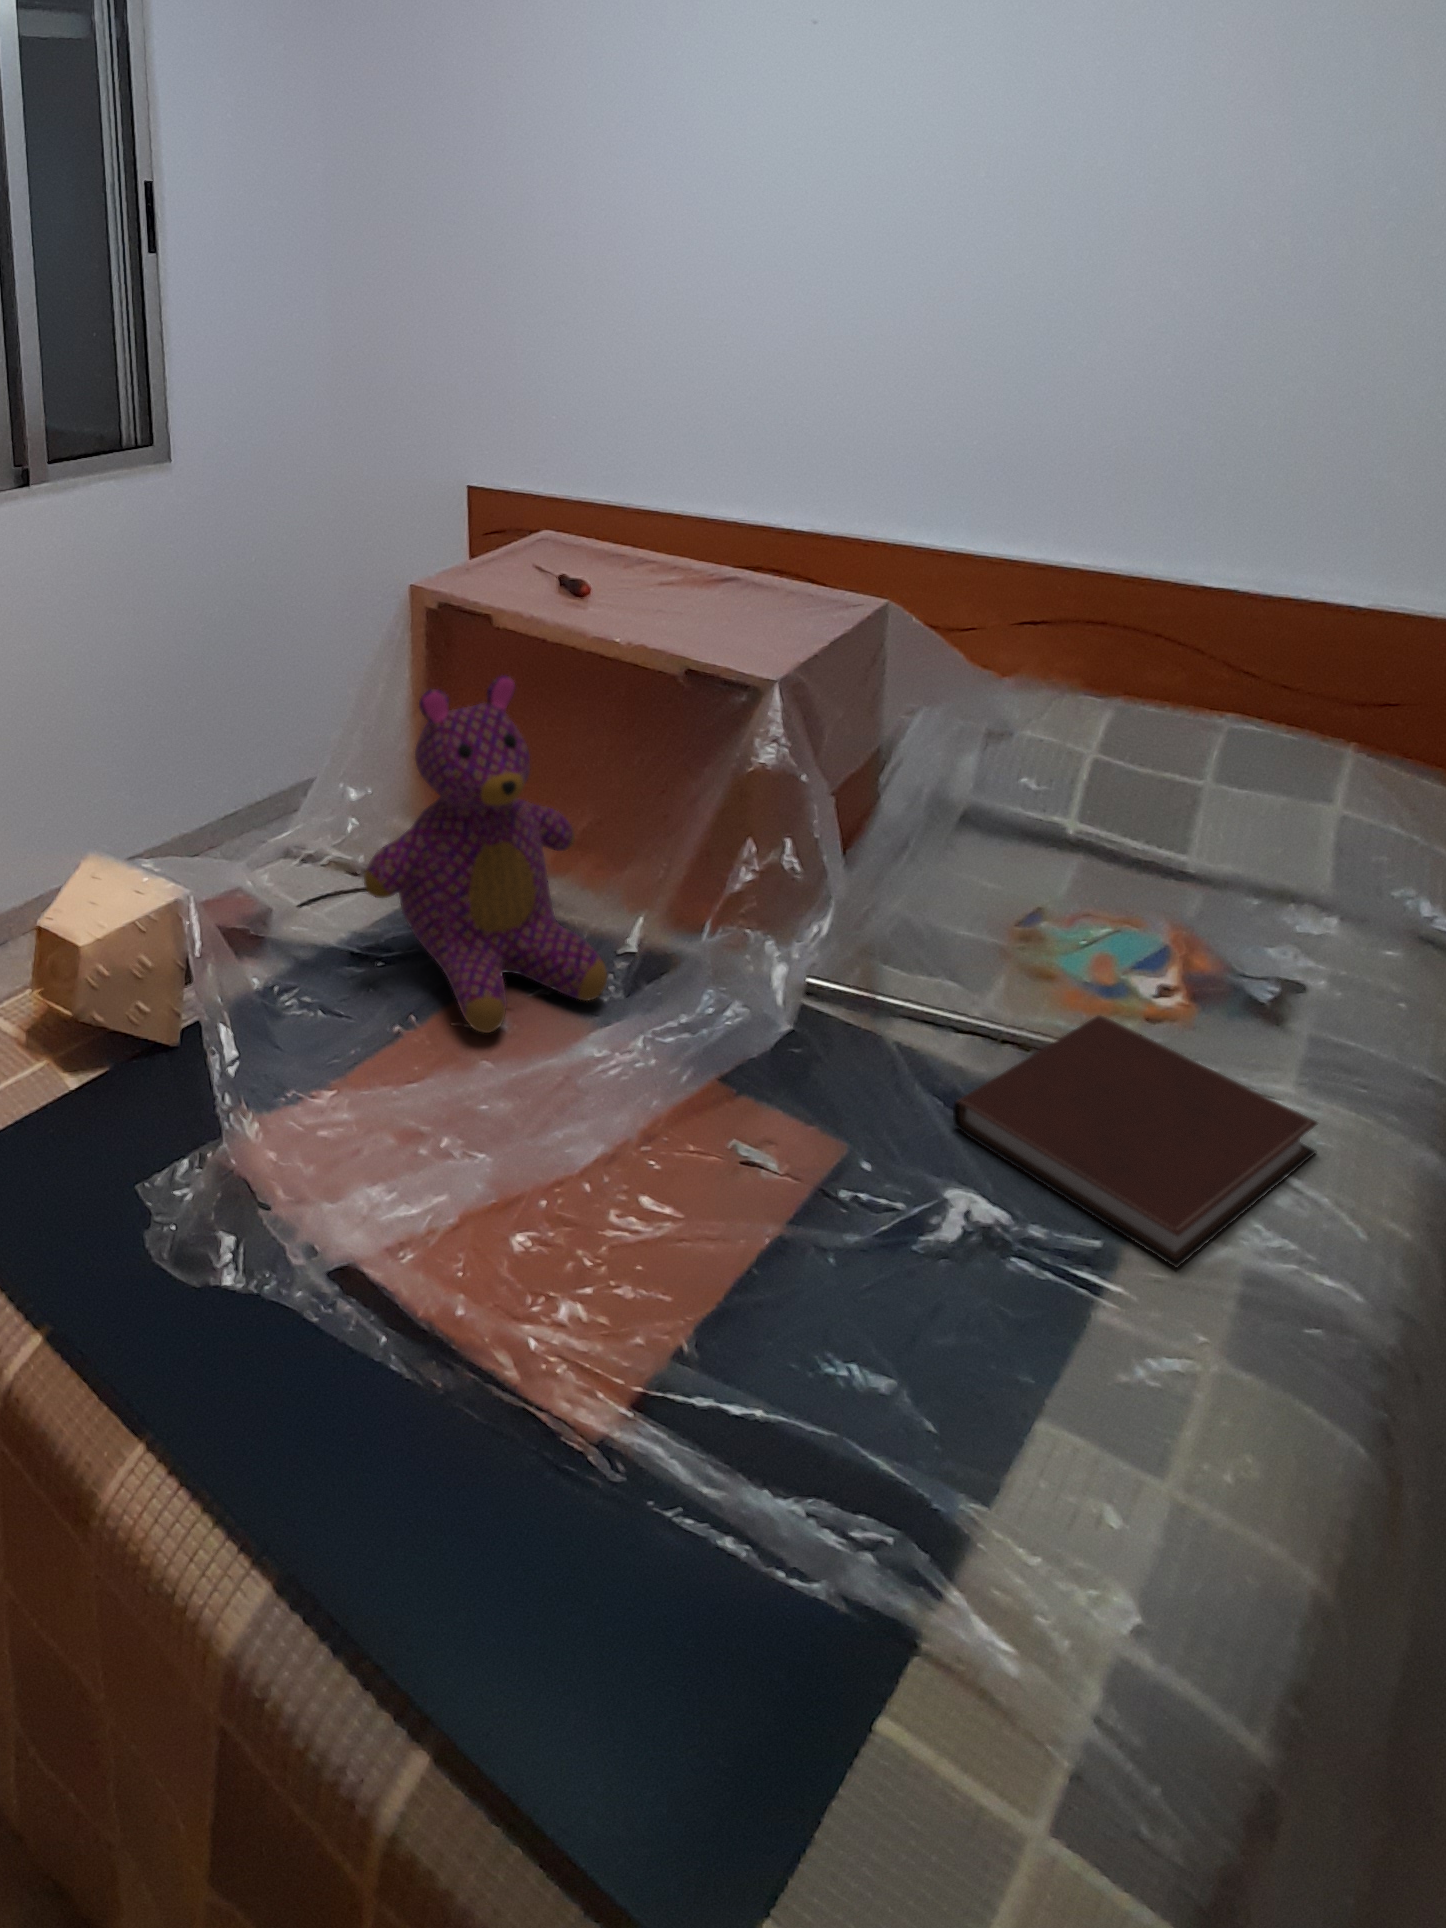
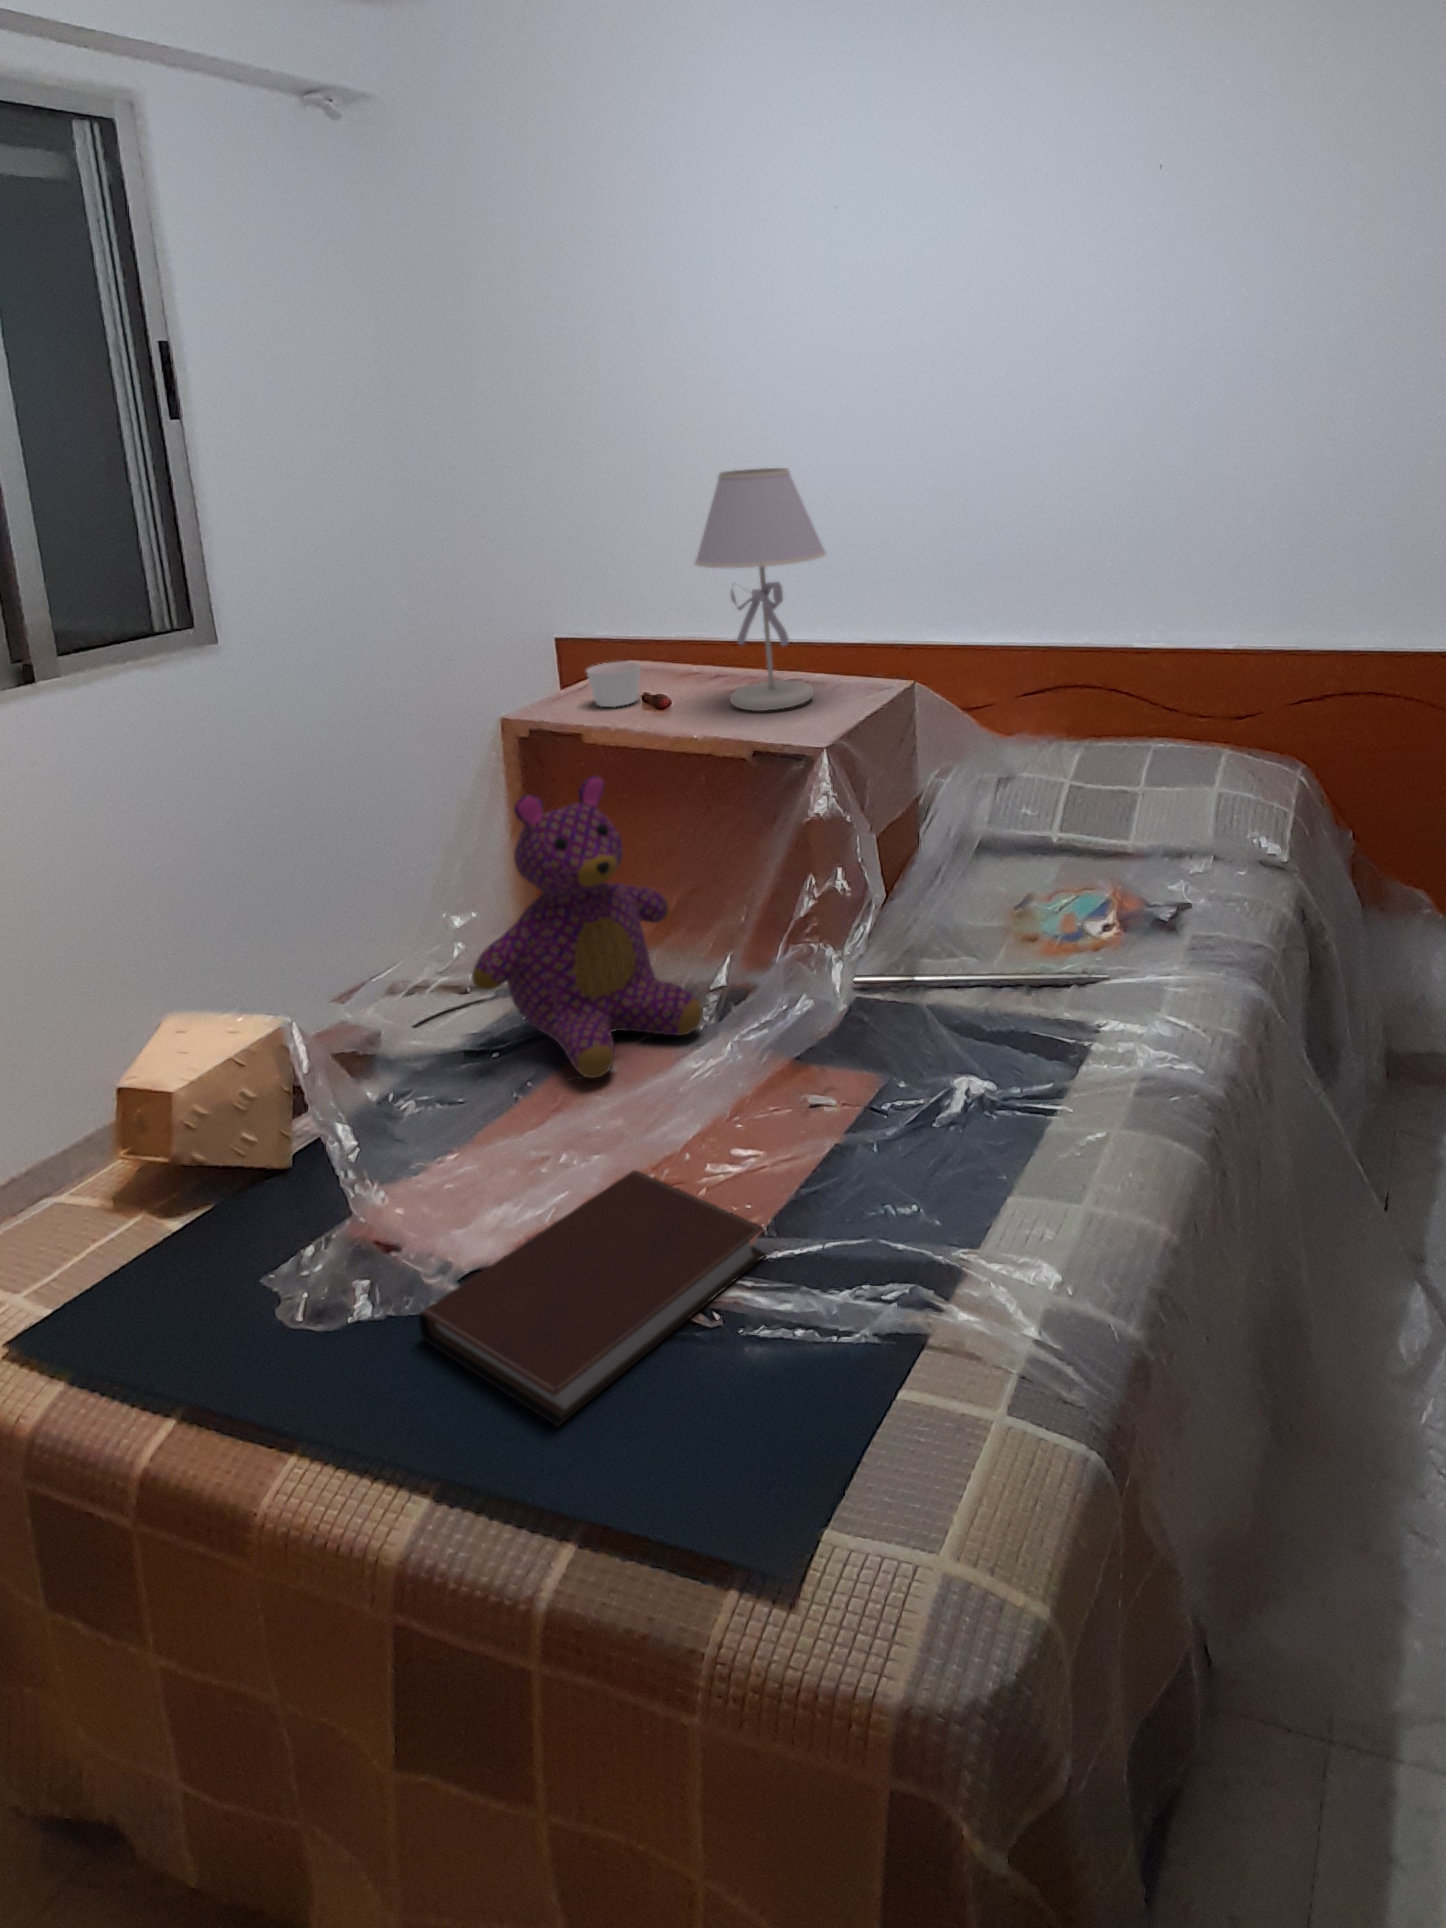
table lamp: none [625,329,784,614] -> present [695,468,826,711]
candle: none [499,532,557,583] -> present [587,661,641,707]
notebook: present [953,1015,1318,1267] -> present [418,1170,766,1426]

